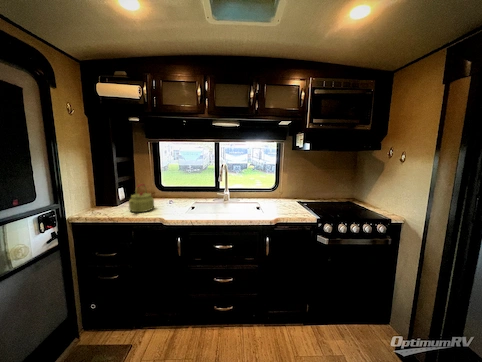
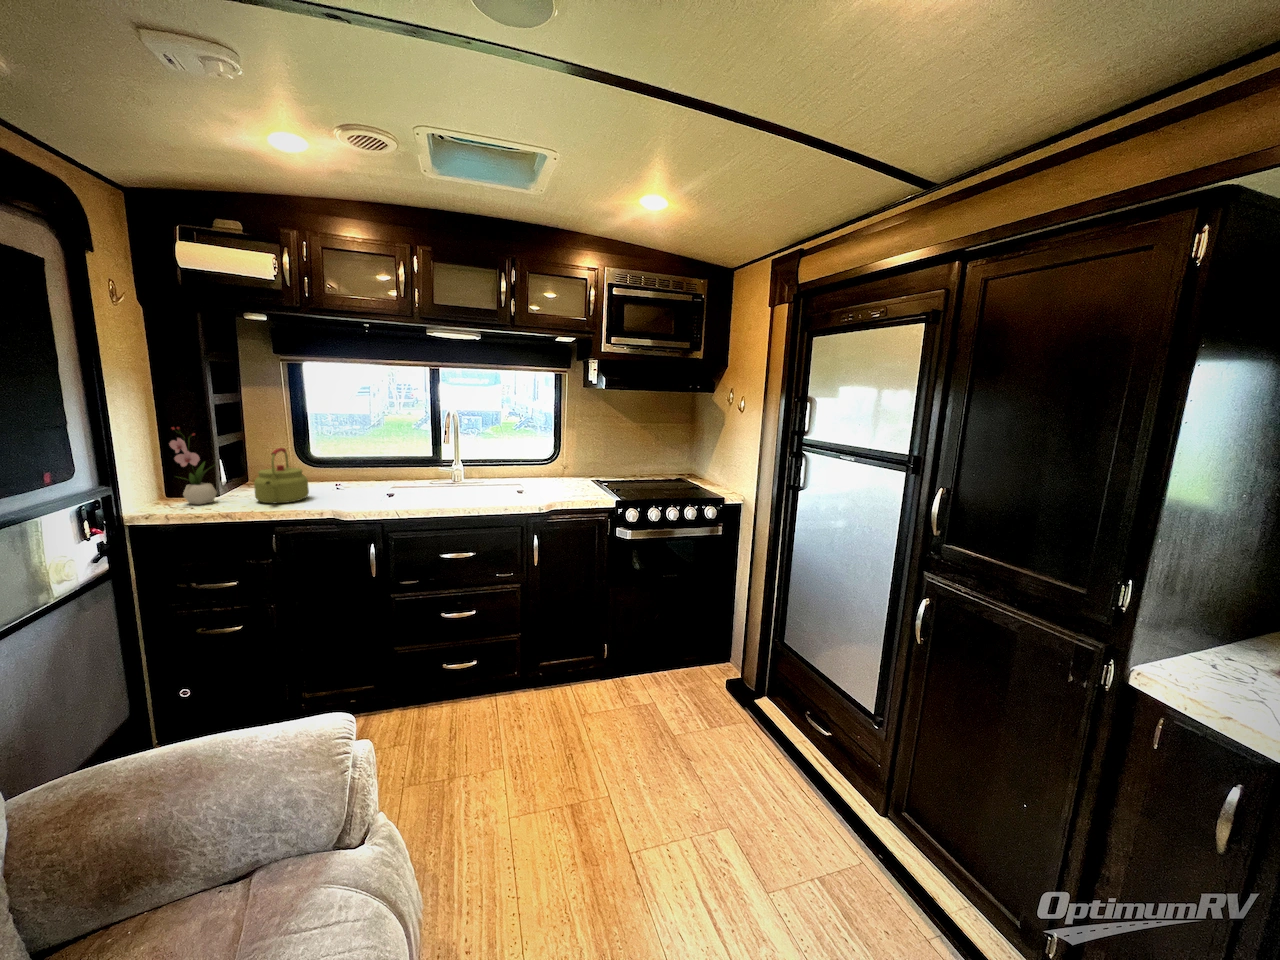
flower arrangement: none [93,174,115,212] -> present [169,427,217,505]

